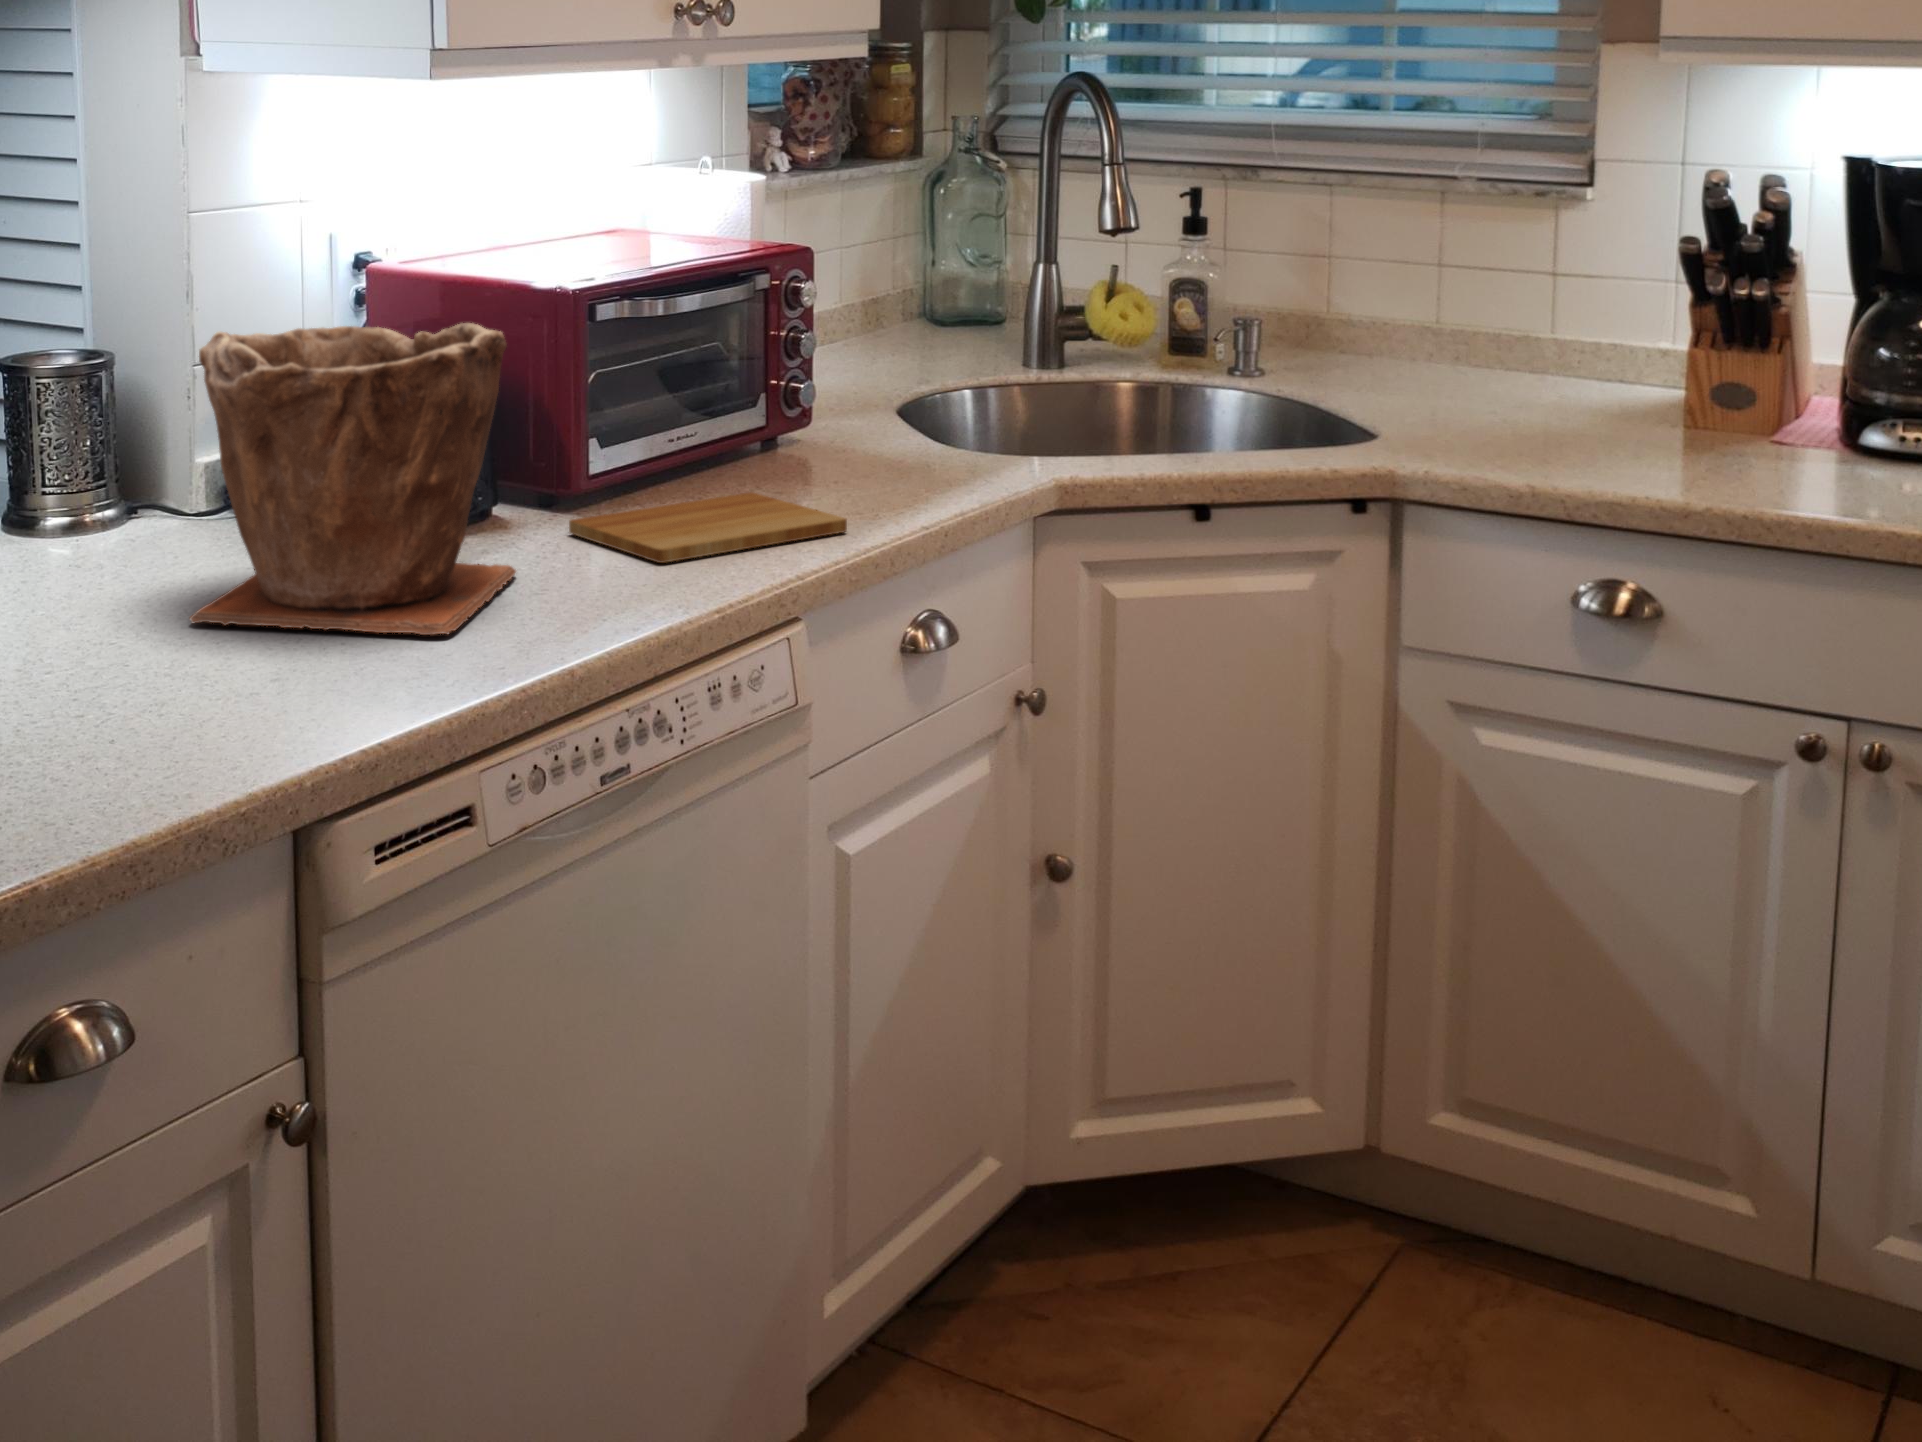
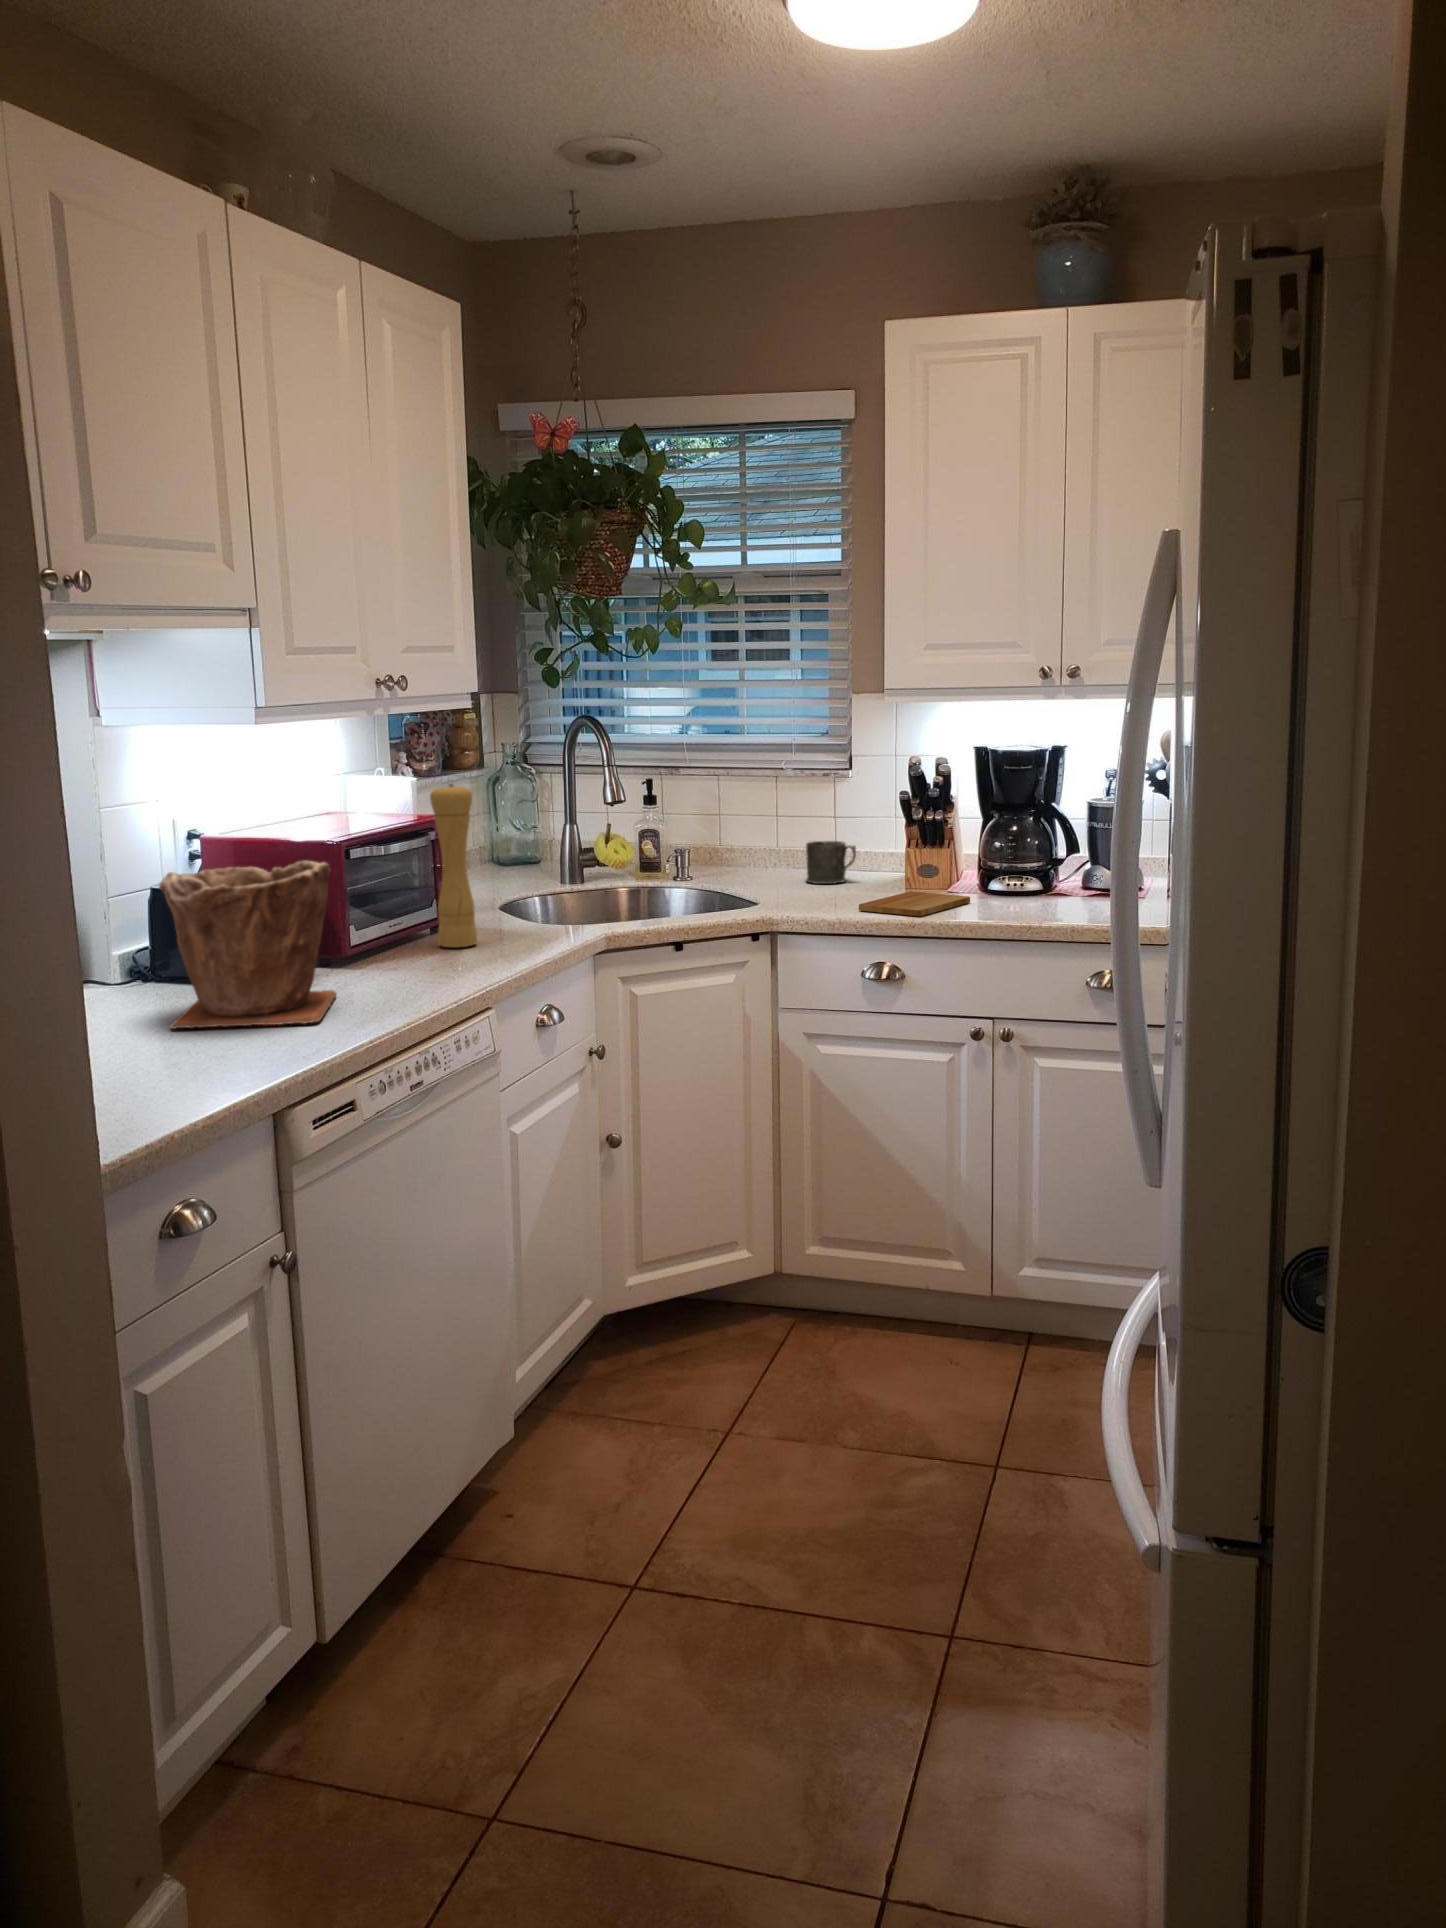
pepper mill: none [749,188,827,491] -> present [430,784,477,947]
mug: none [1484,323,1588,407] -> present [806,841,856,884]
cutting board: present [569,492,847,563] -> present [859,892,970,916]

